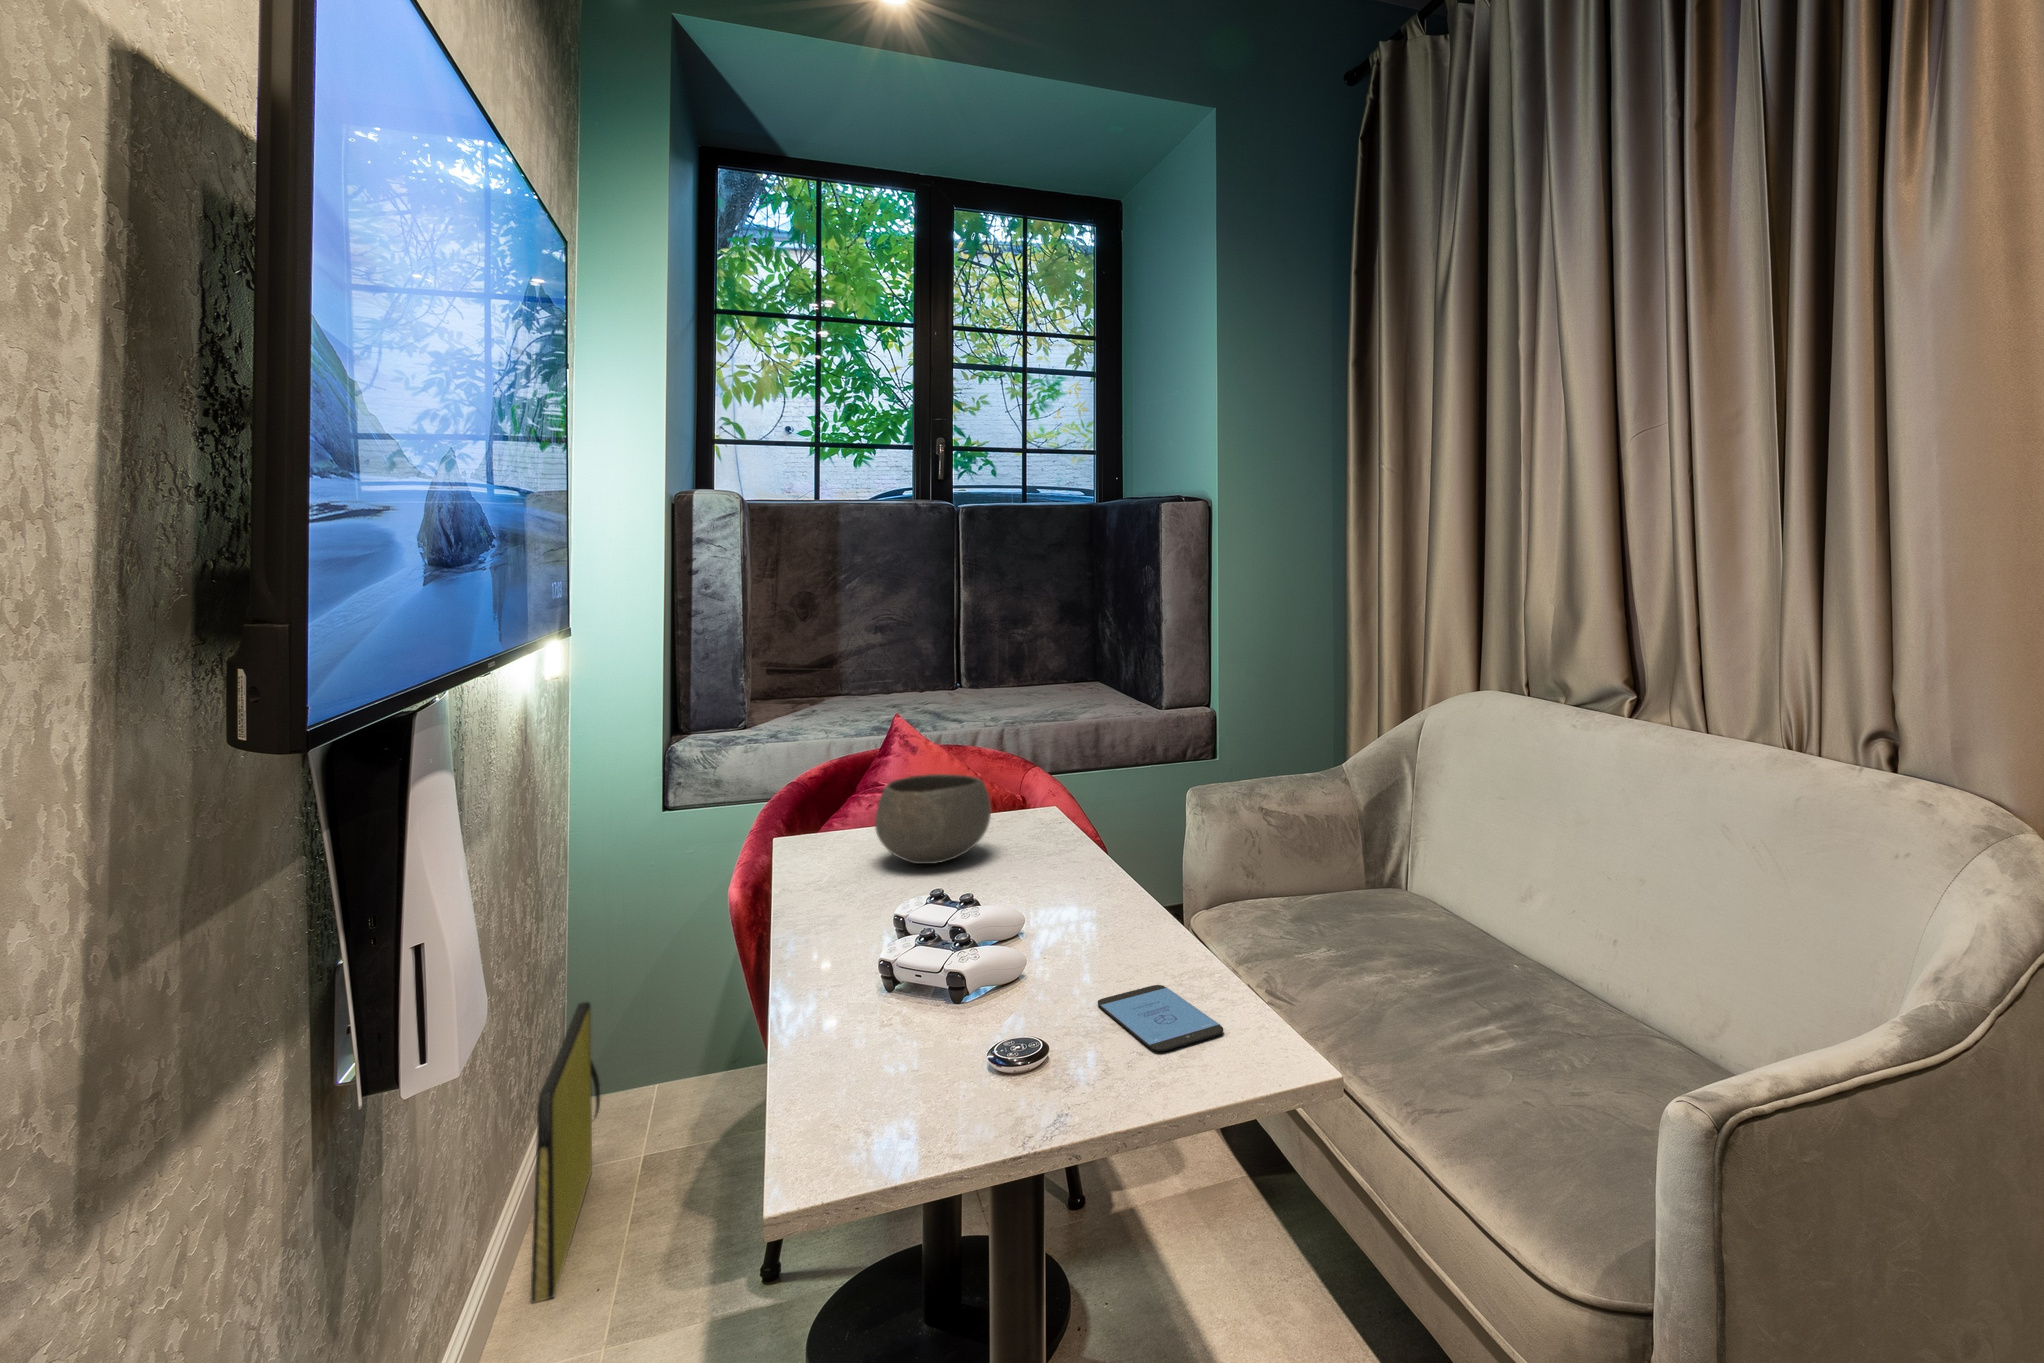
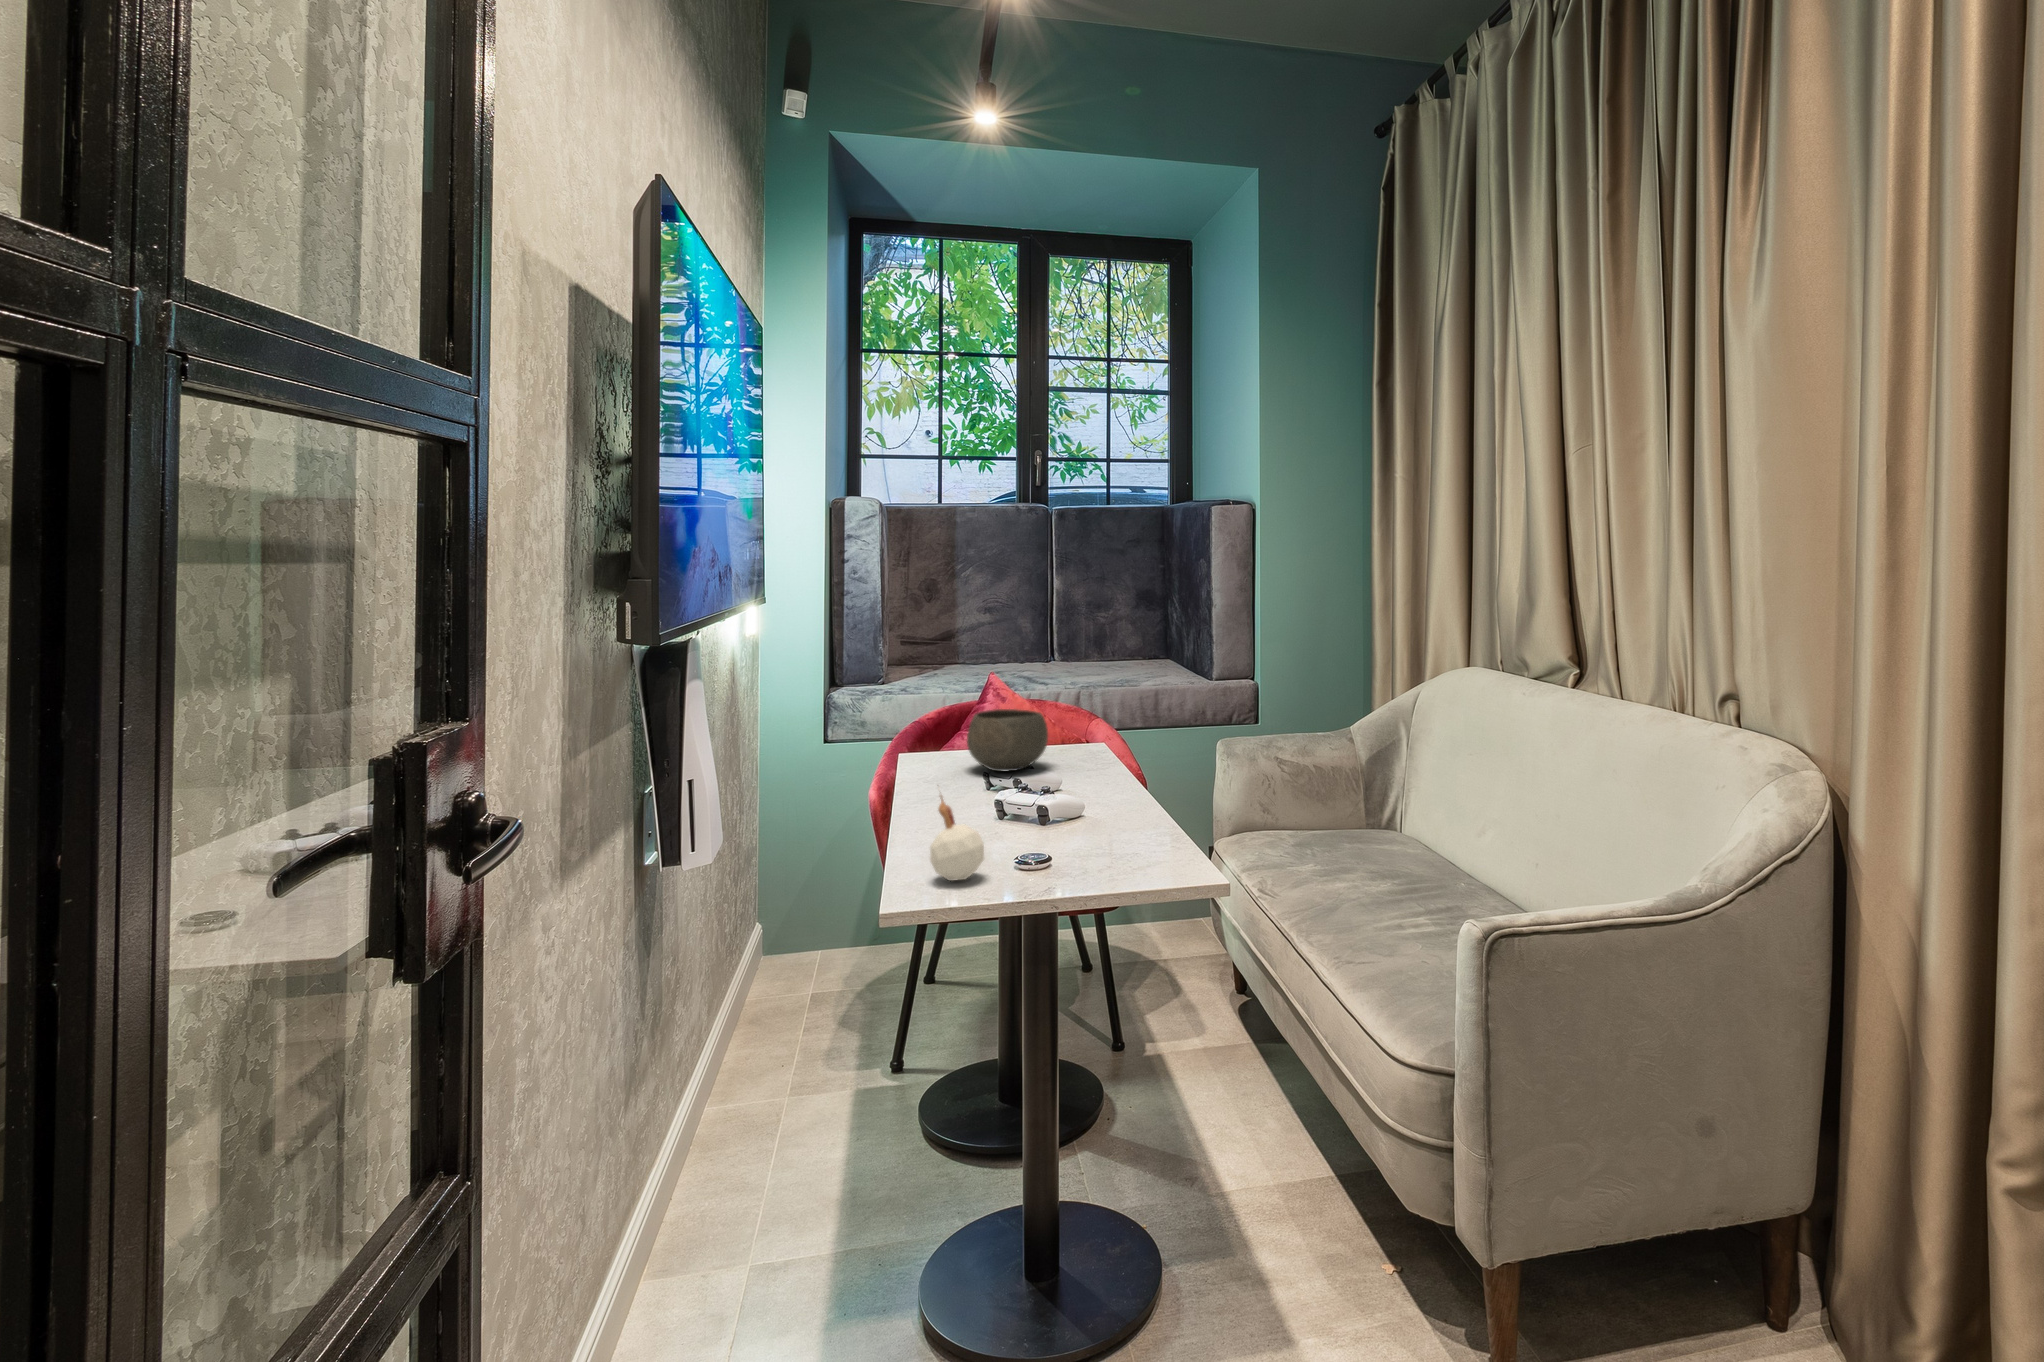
candle: none [845,942,937,1105] -> present [930,795,984,881]
smartphone: present [1098,985,1223,1051] -> none [1094,840,1169,869]
bag: present [531,1002,600,1303] -> none [742,874,783,1068]

